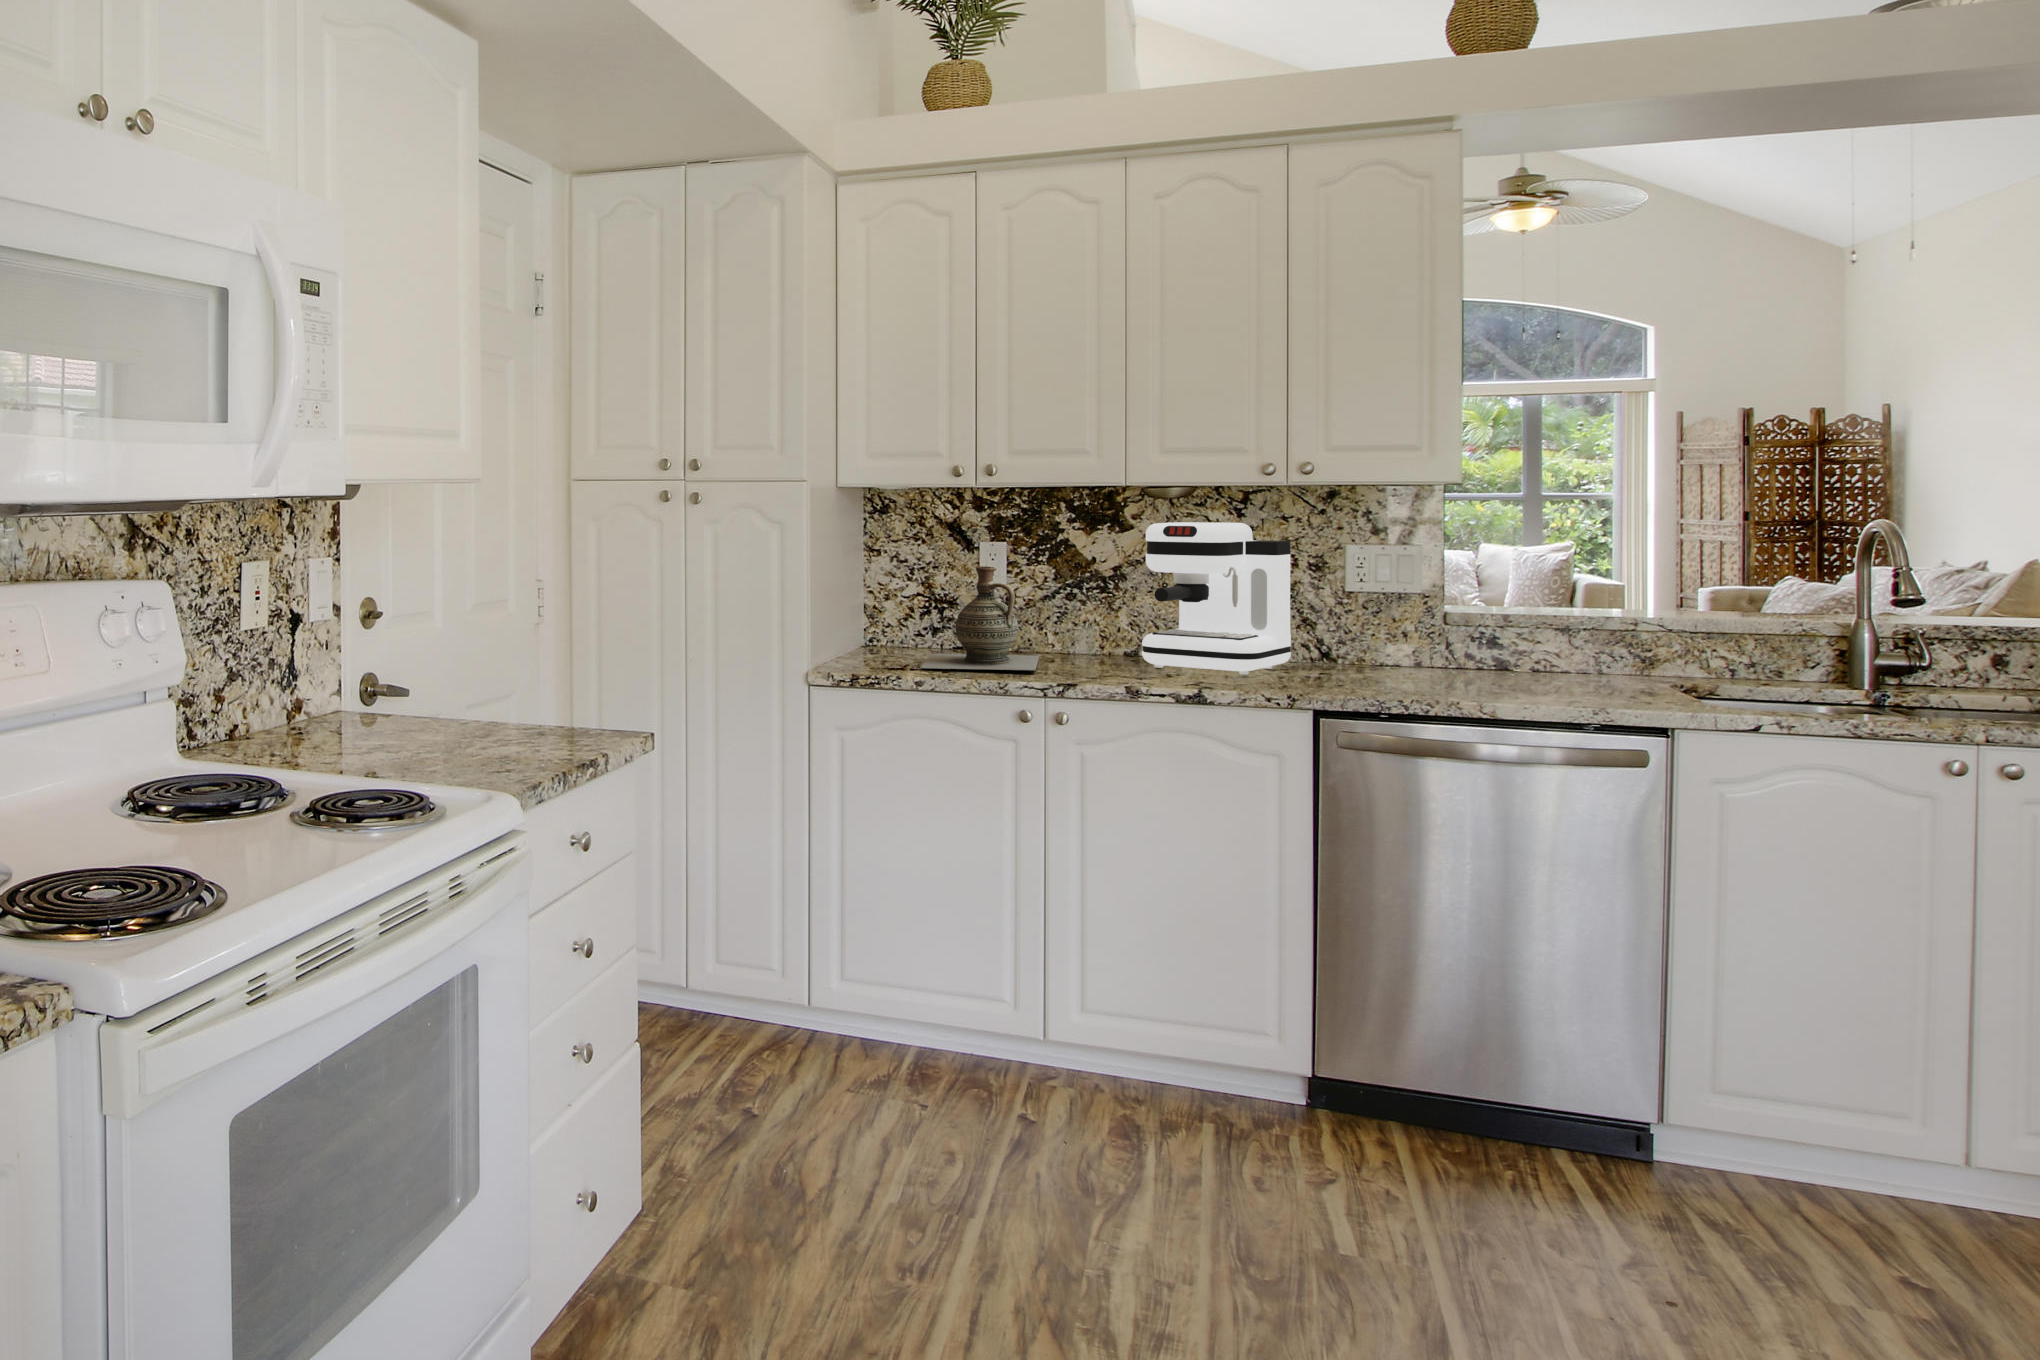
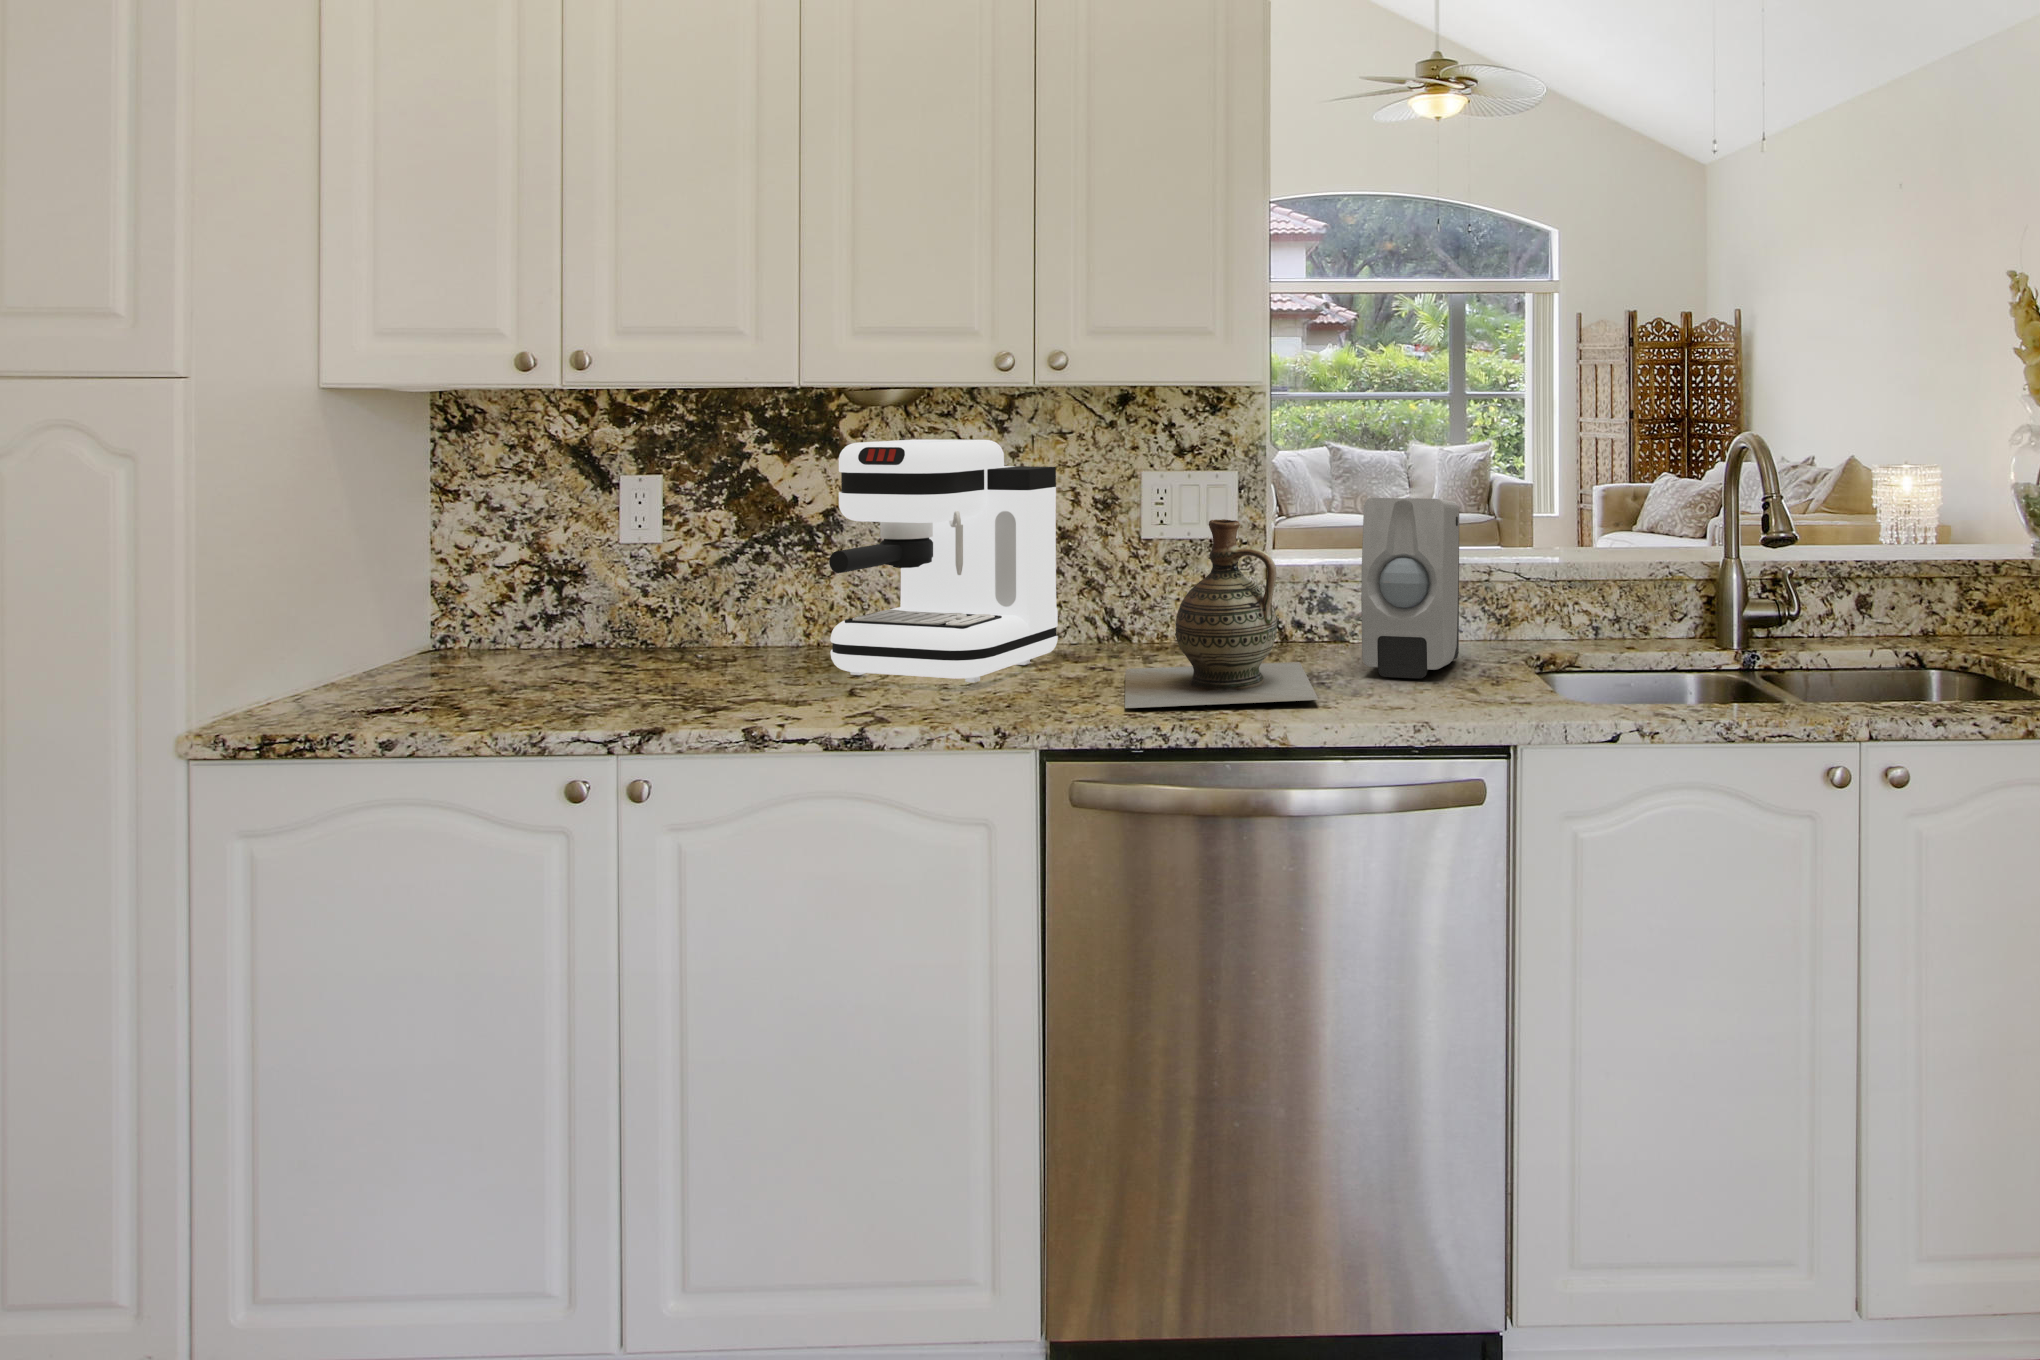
ceramic jug: present [921,566,1039,670] -> present [1125,519,1319,708]
soap dispenser: none [1536,566,1614,690] -> present [1361,498,1459,678]

